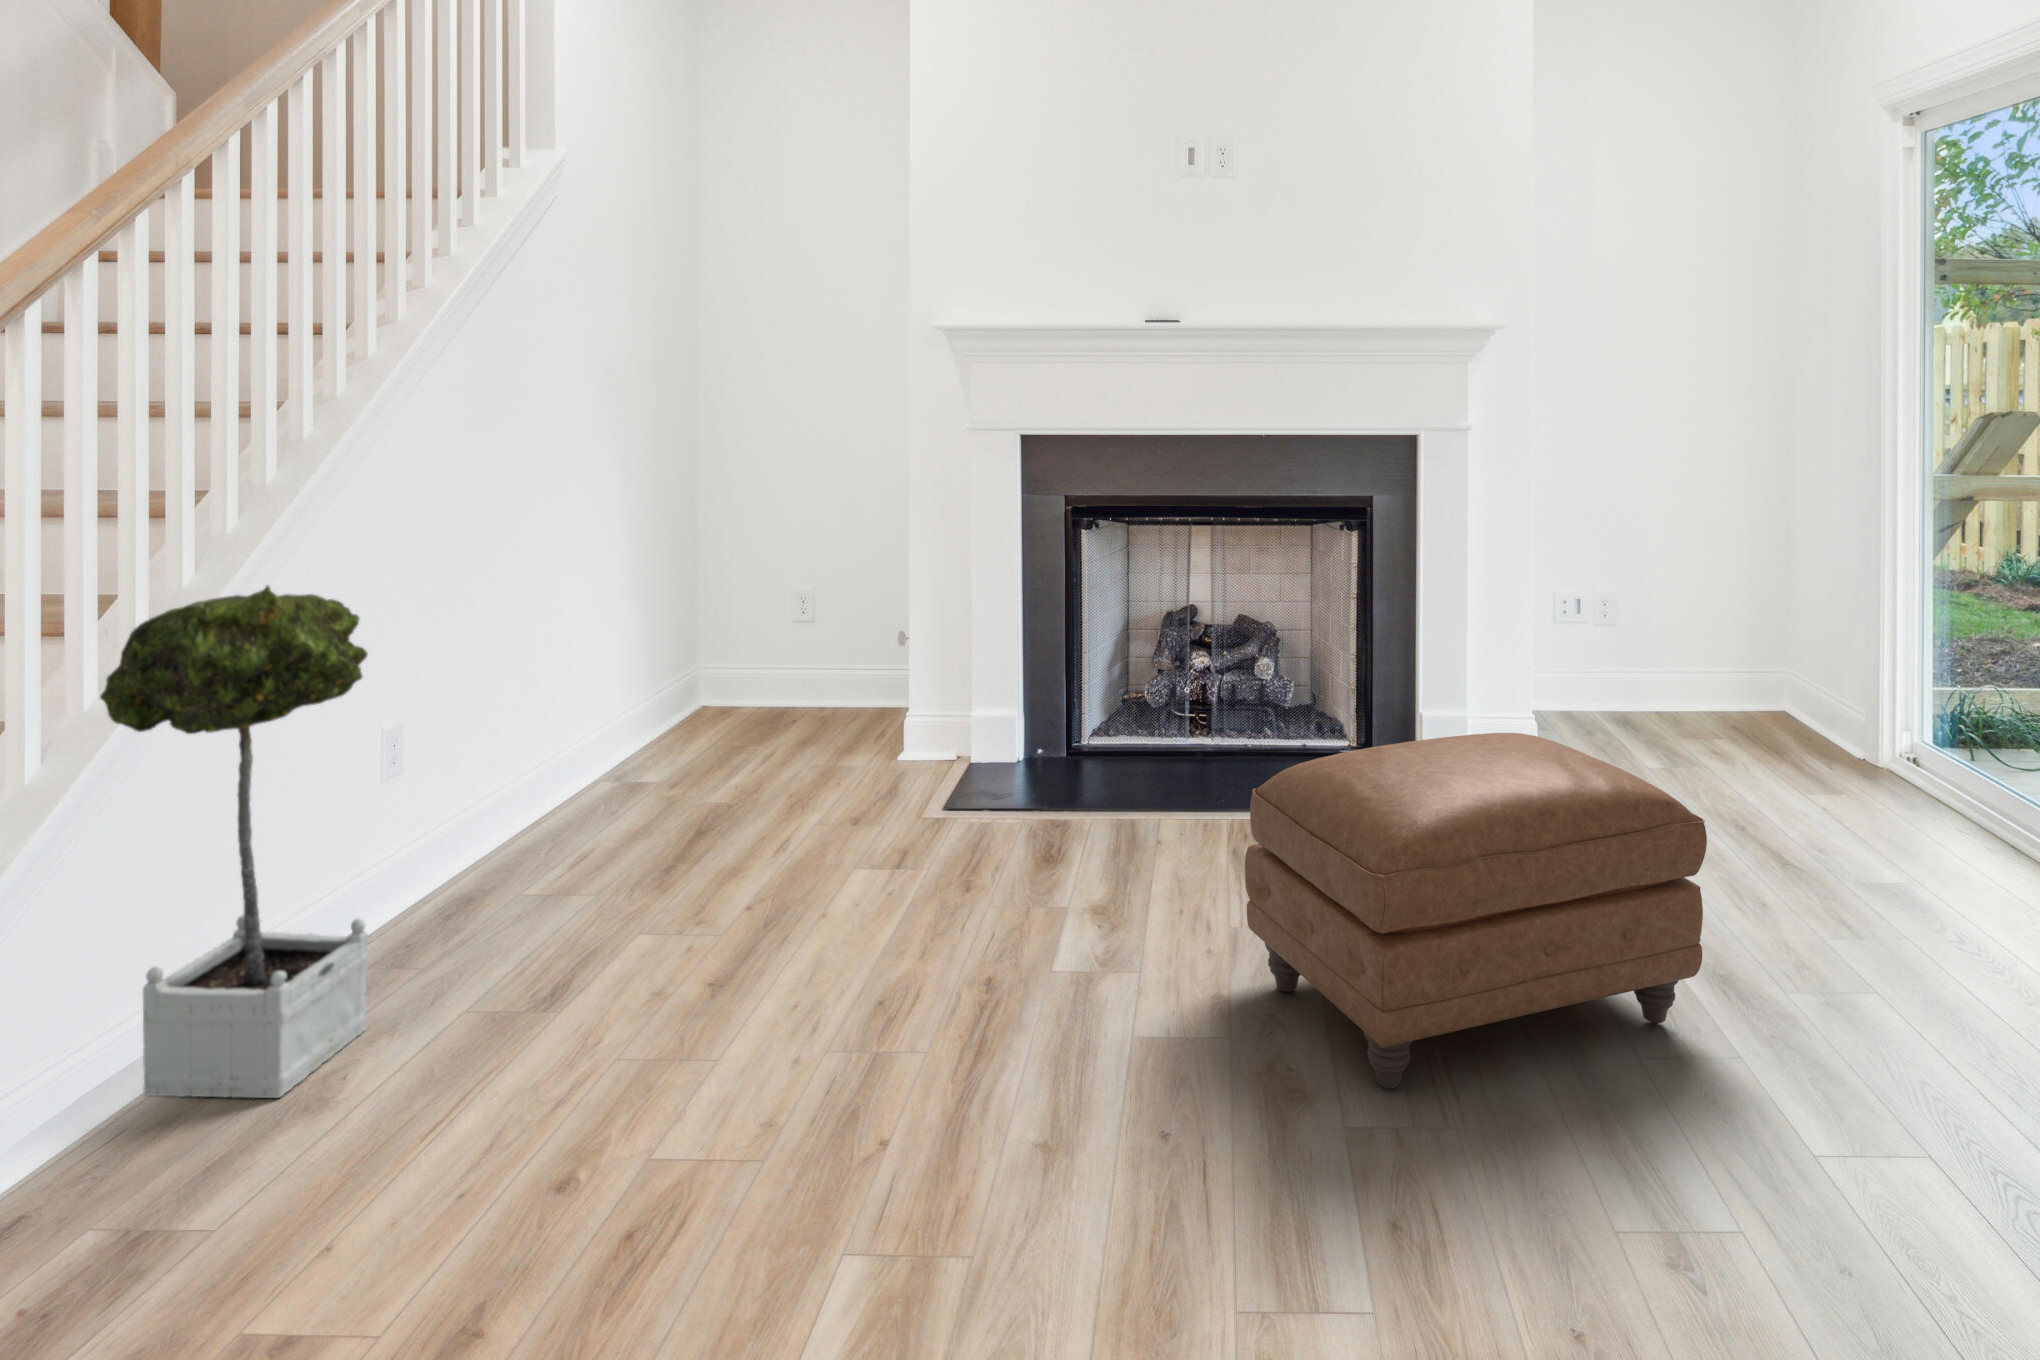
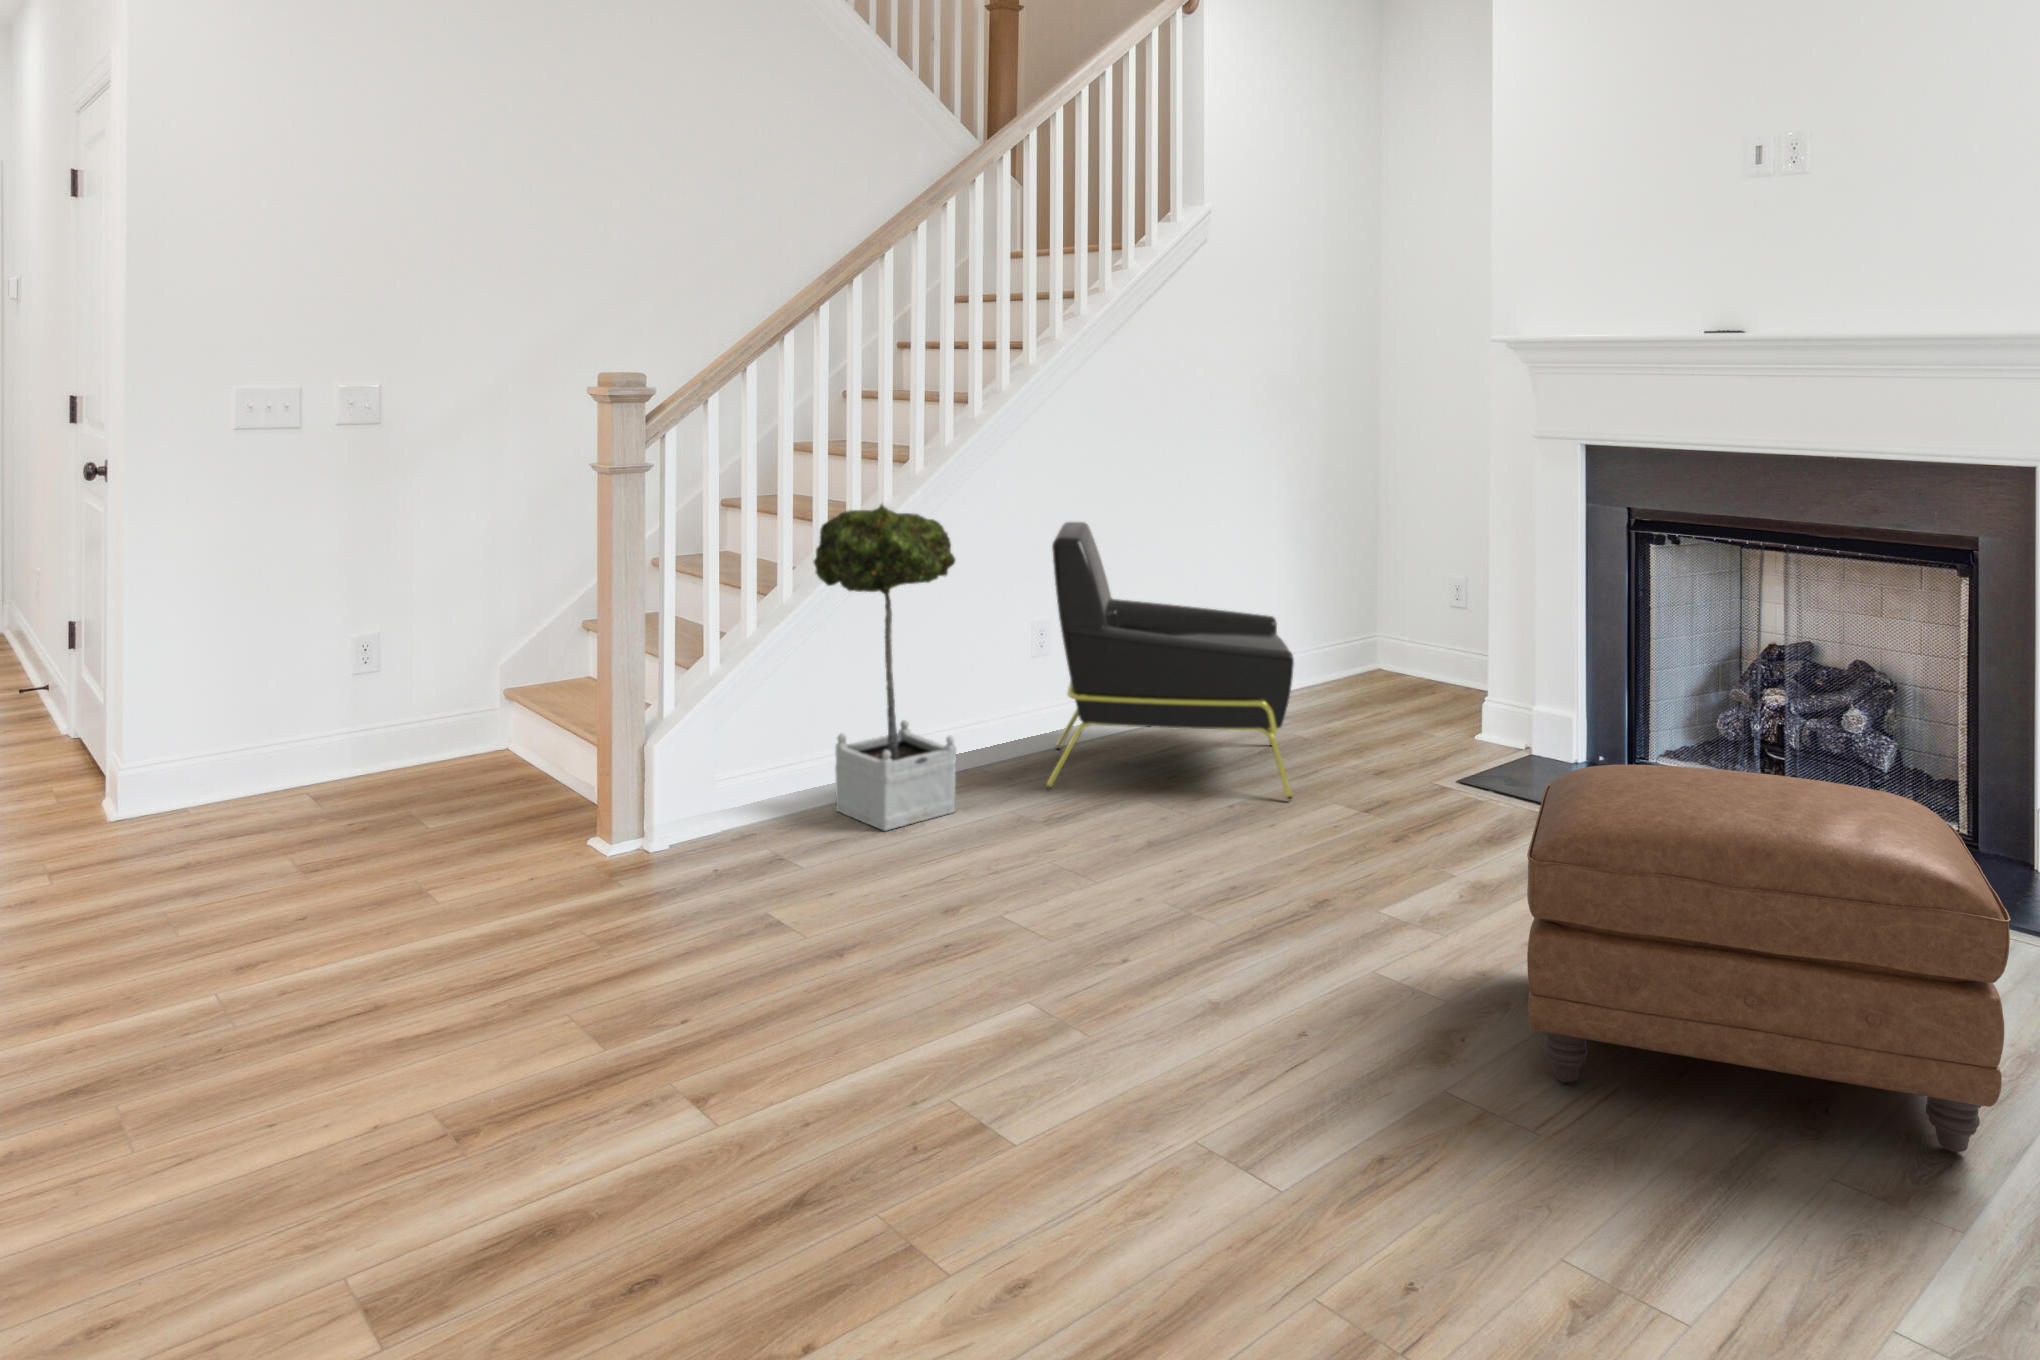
armchair: none [412,572,805,953] -> present [1046,522,1294,800]

